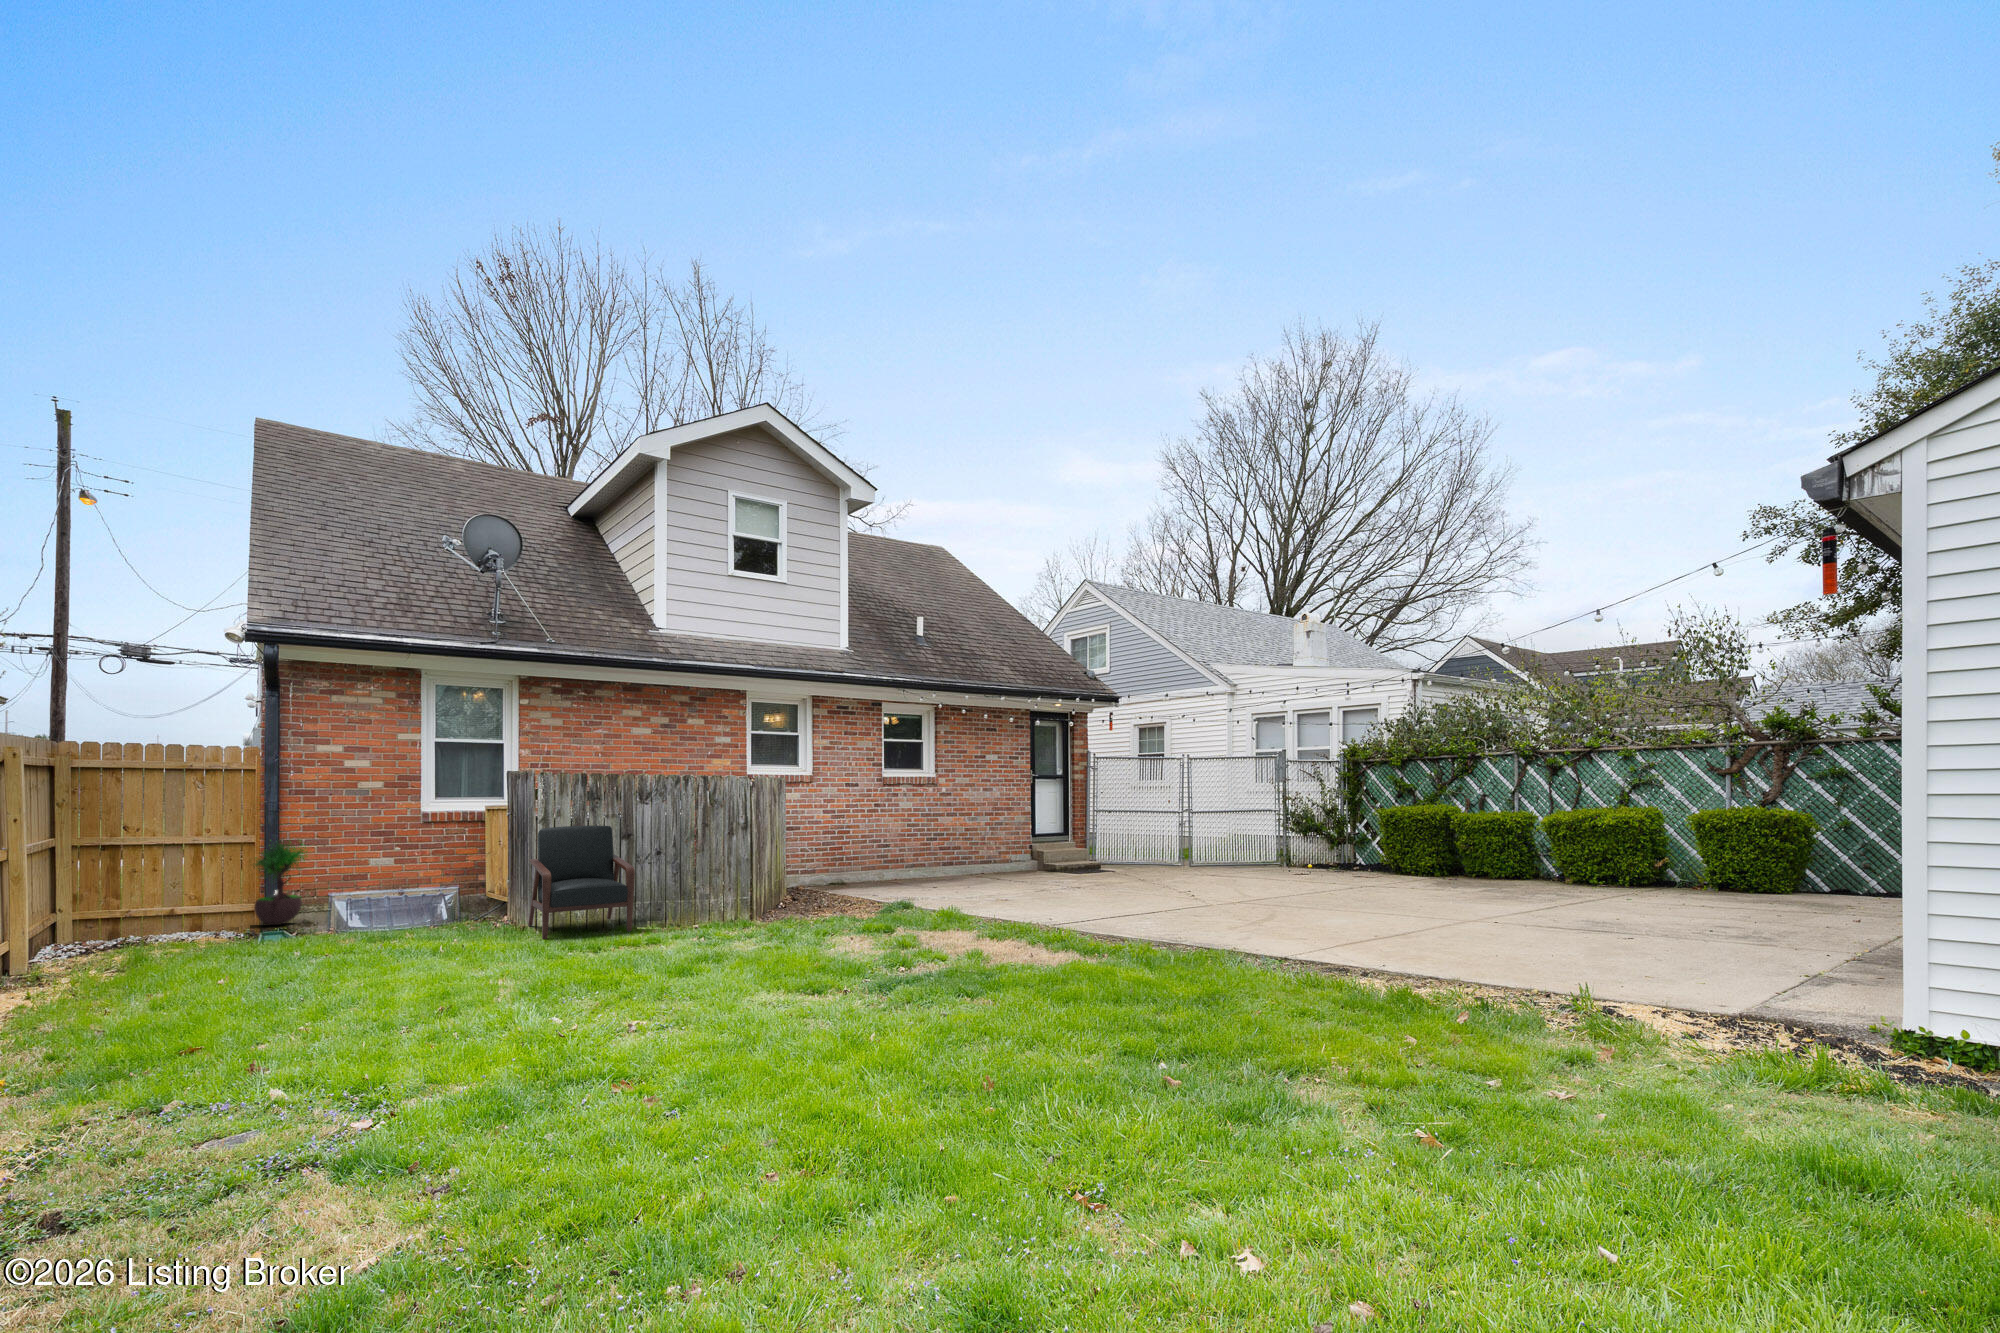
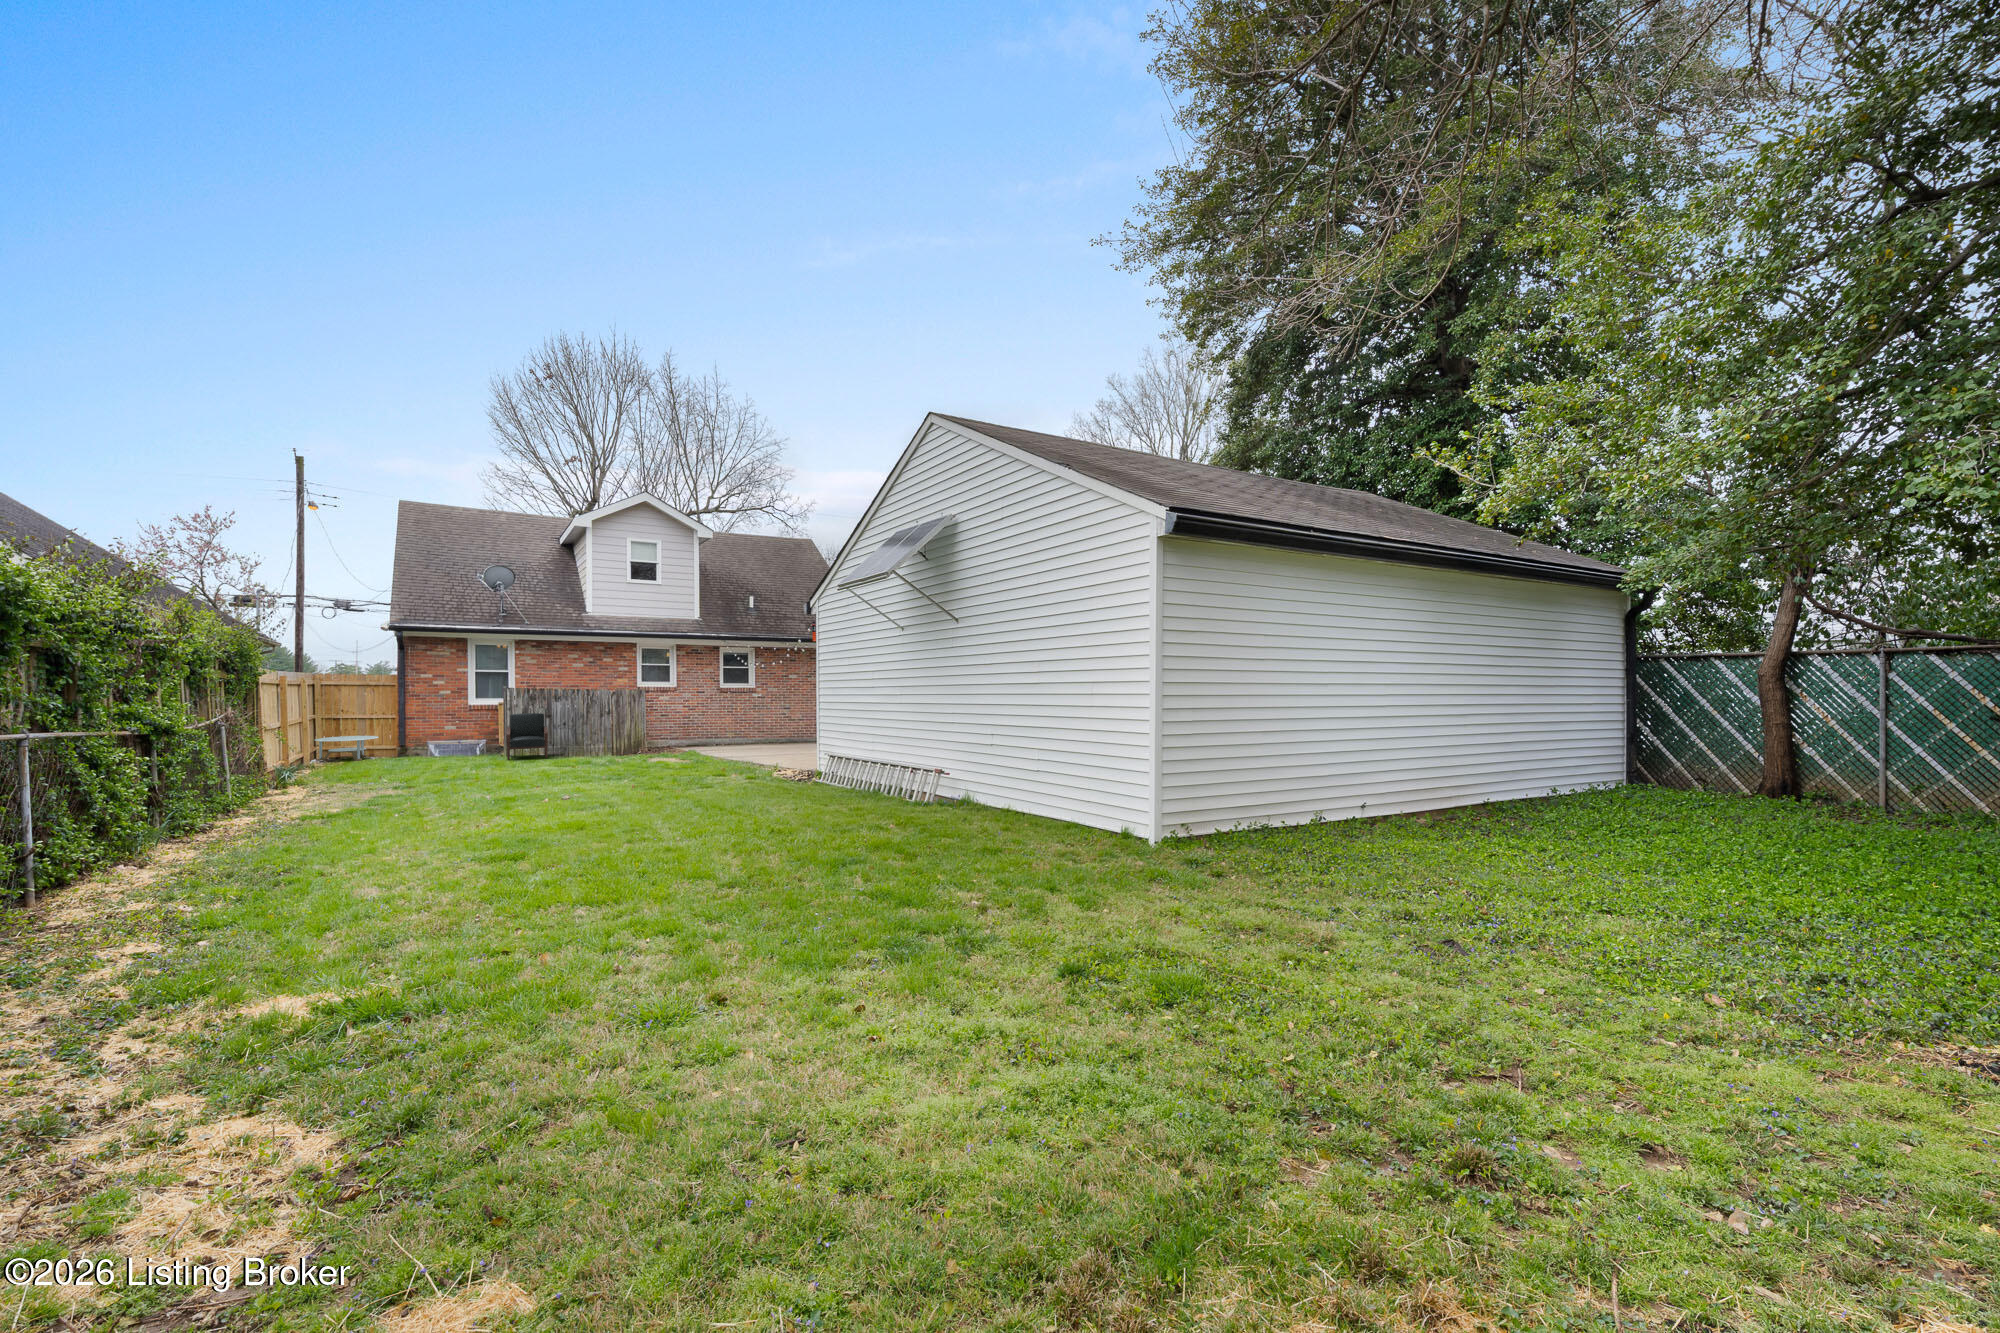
potted tree: present [254,840,308,925] -> none [391,715,419,753]
round table: none [47,887,218,955] -> present [315,736,379,761]

